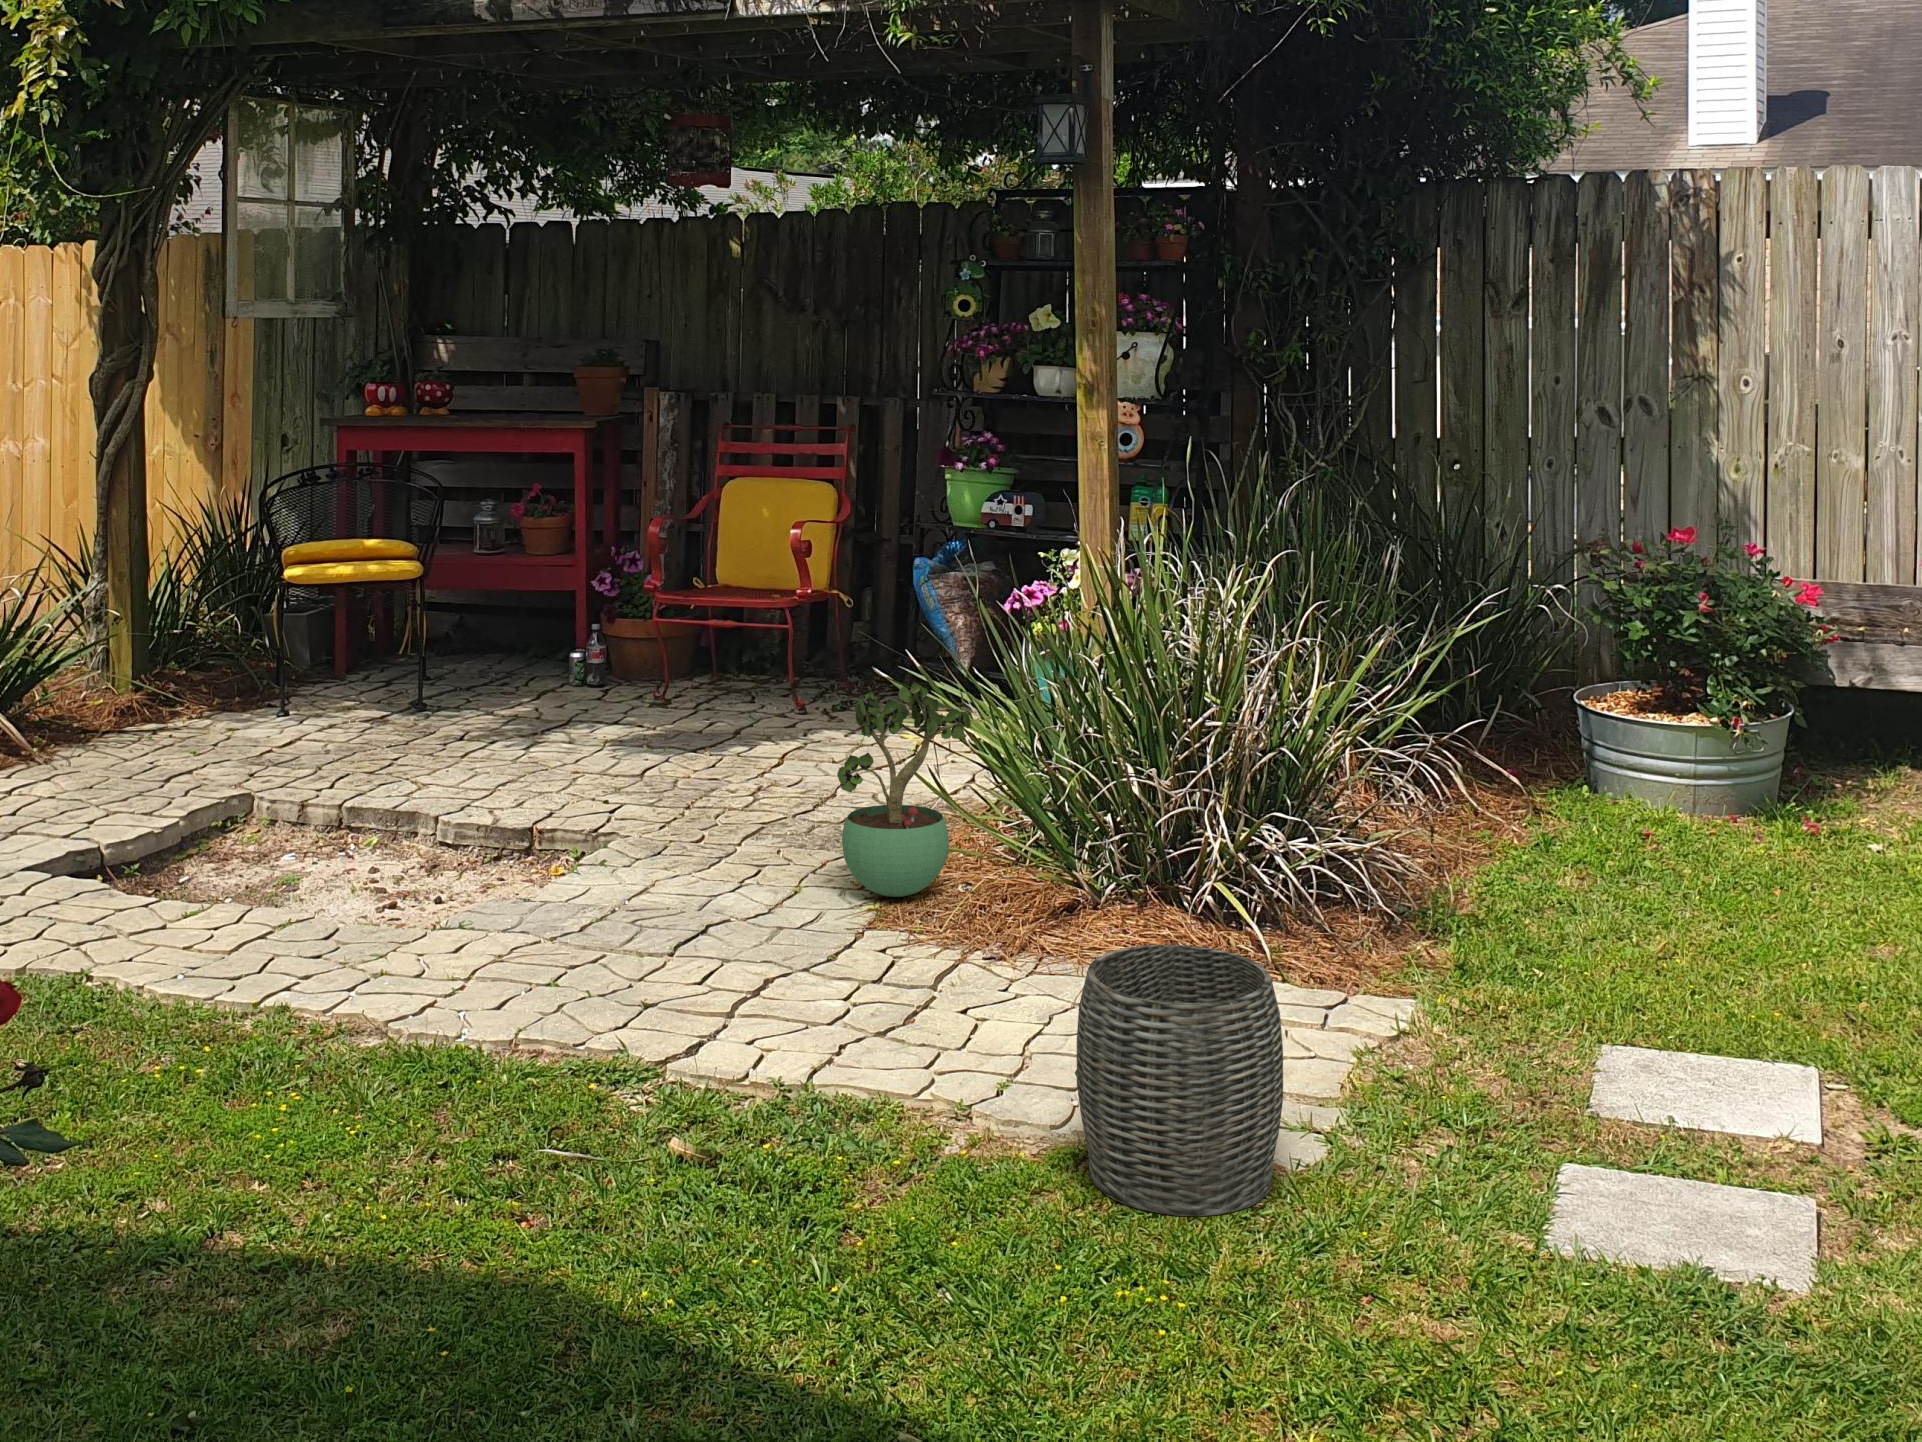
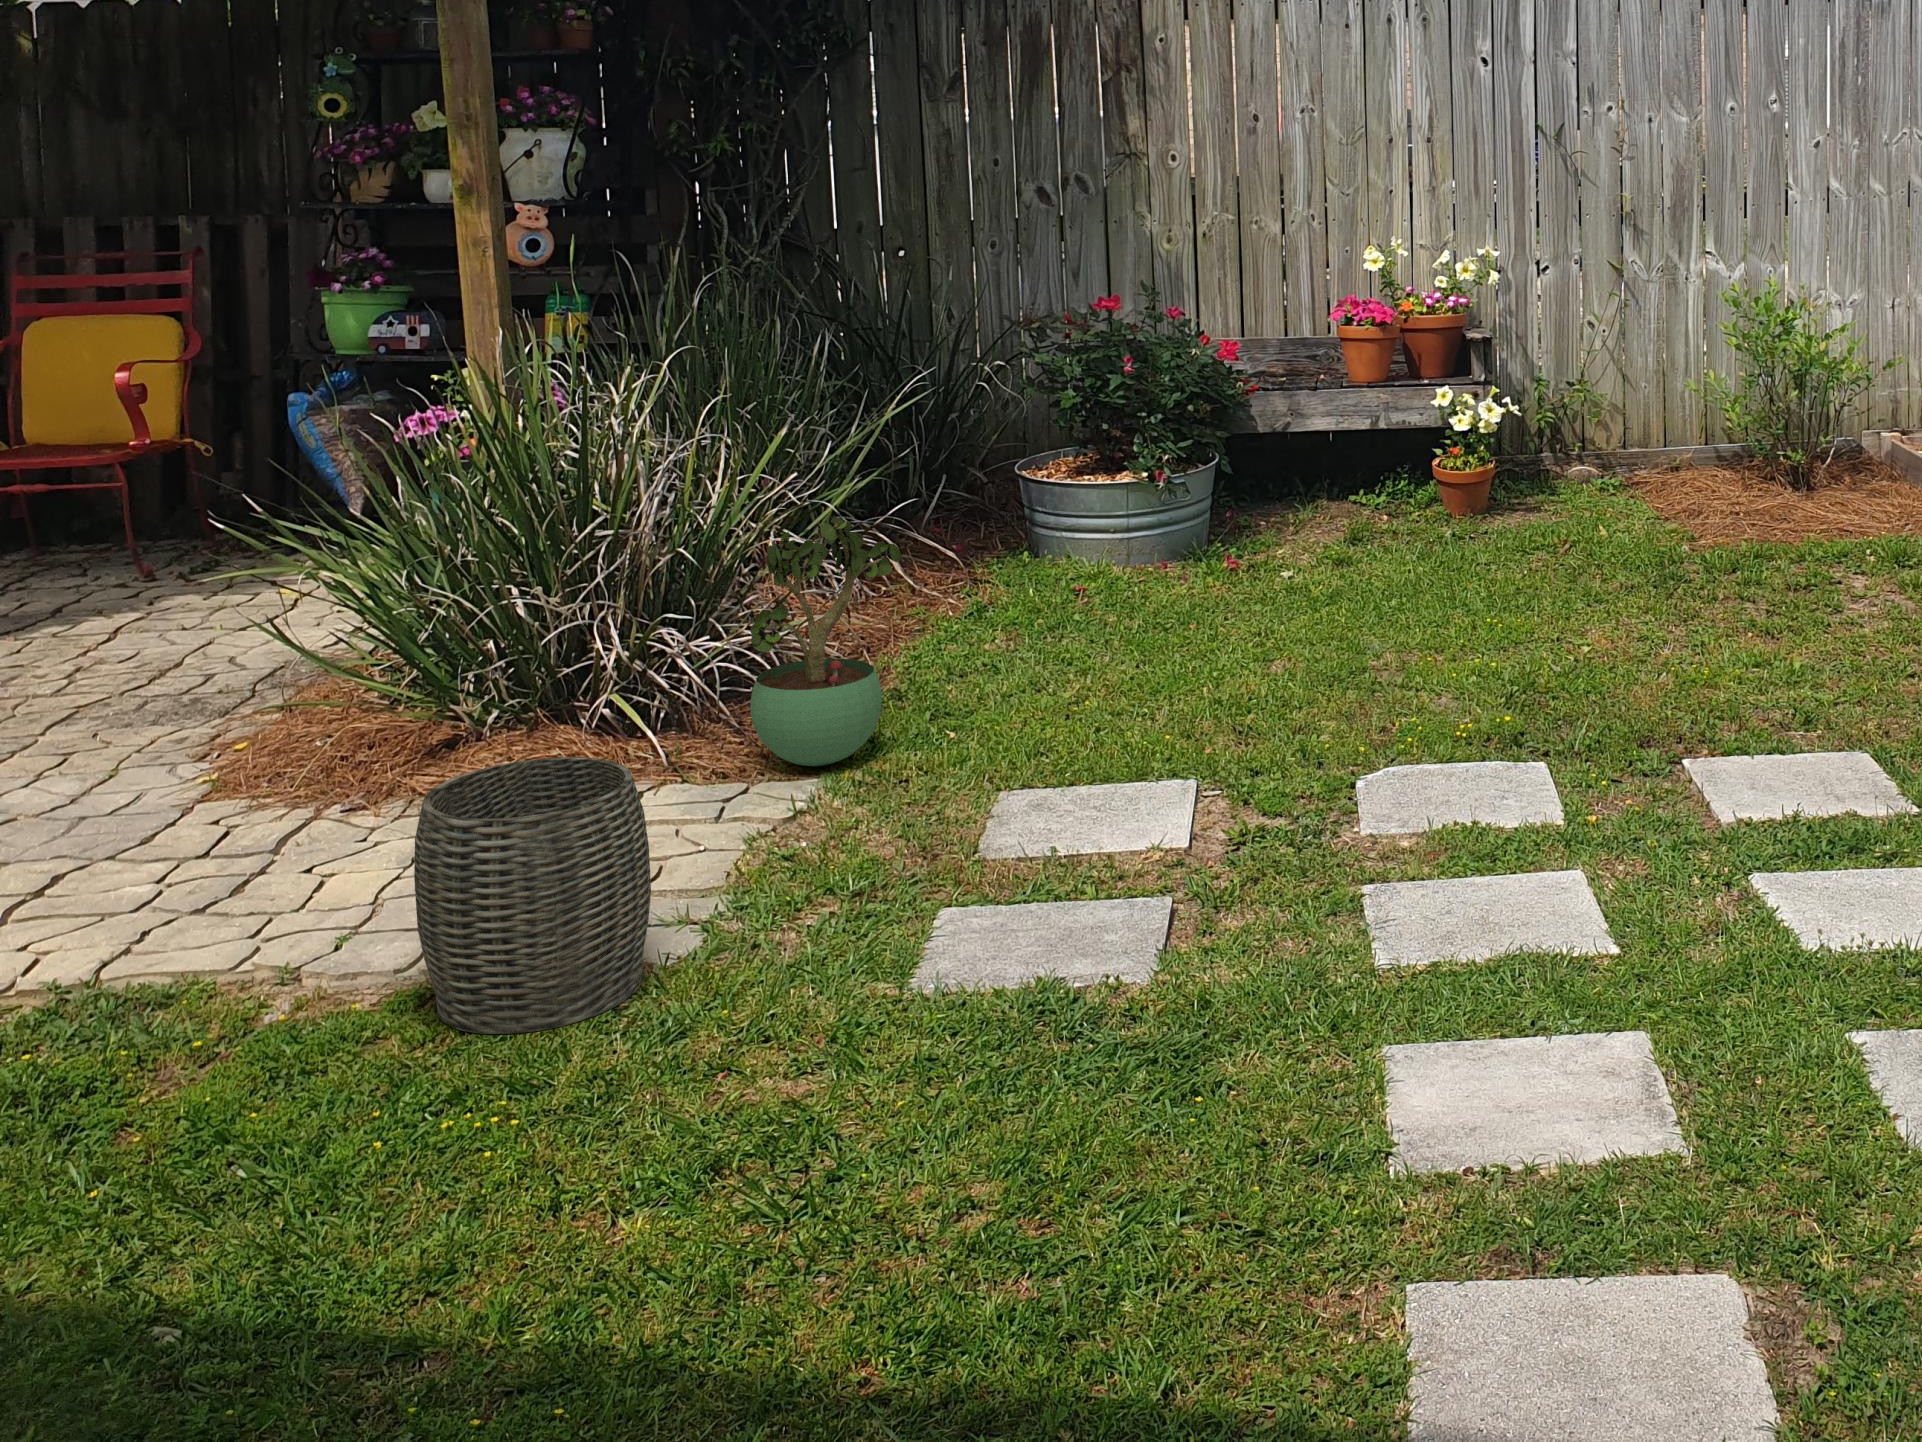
potted plant: present [837,682,971,897] -> present [750,515,902,766]

